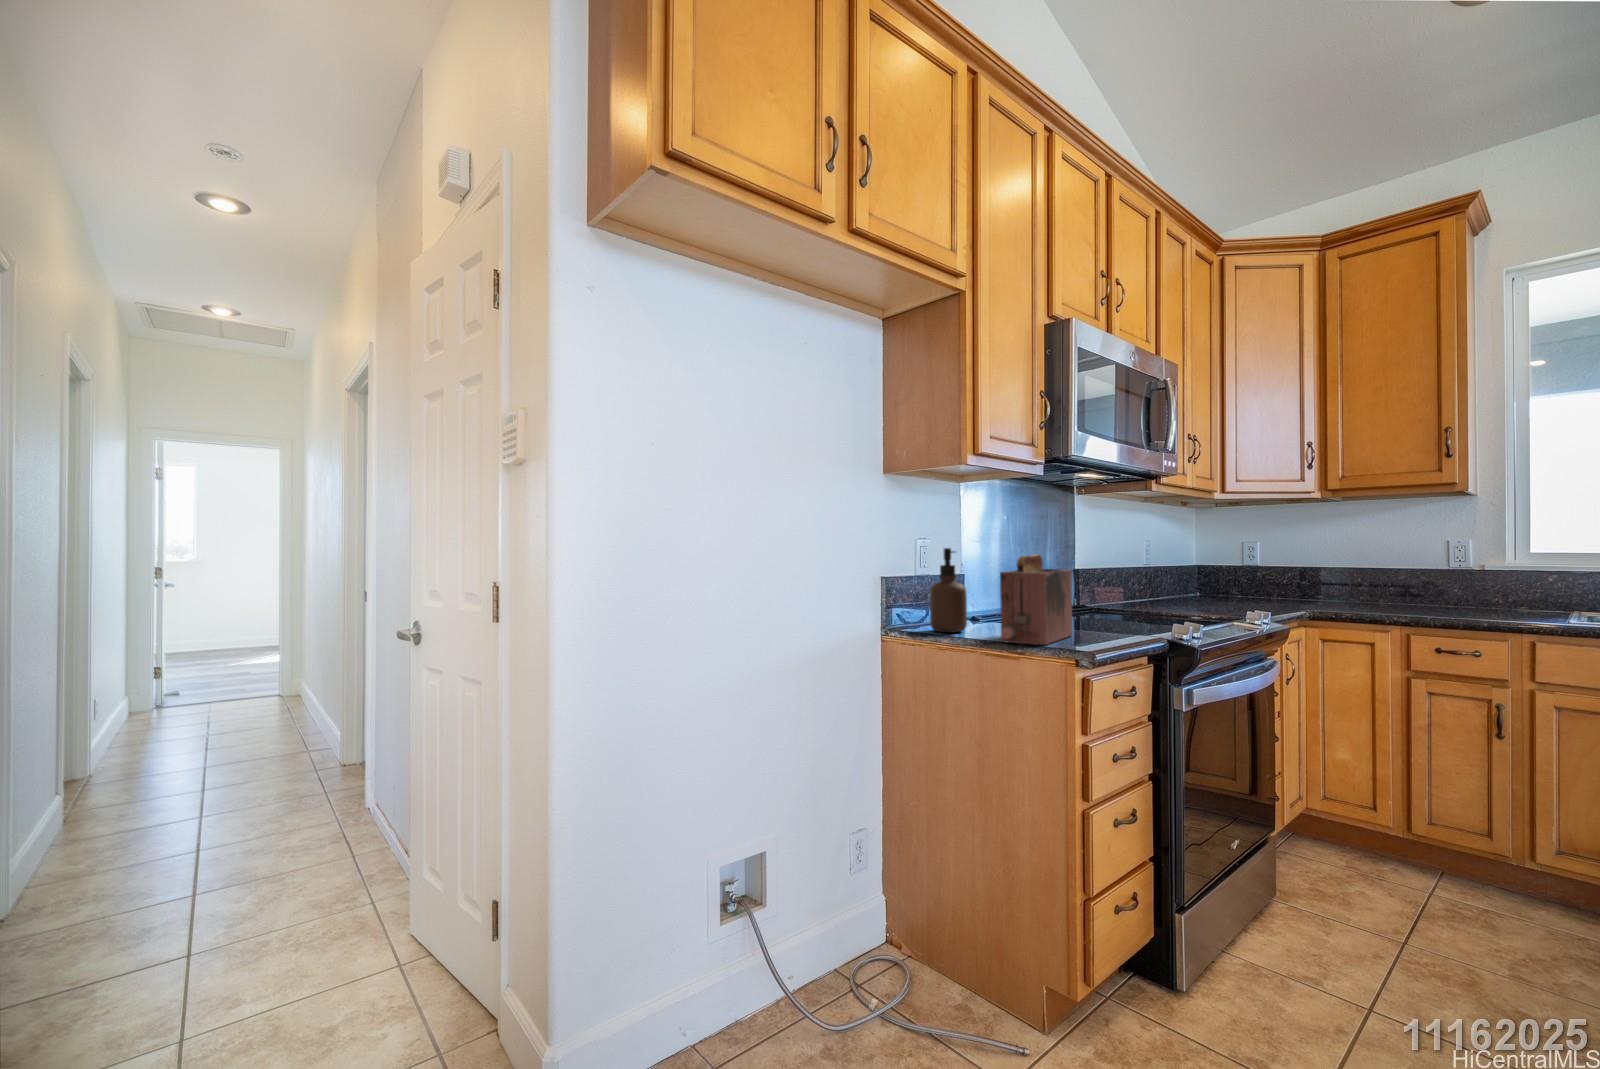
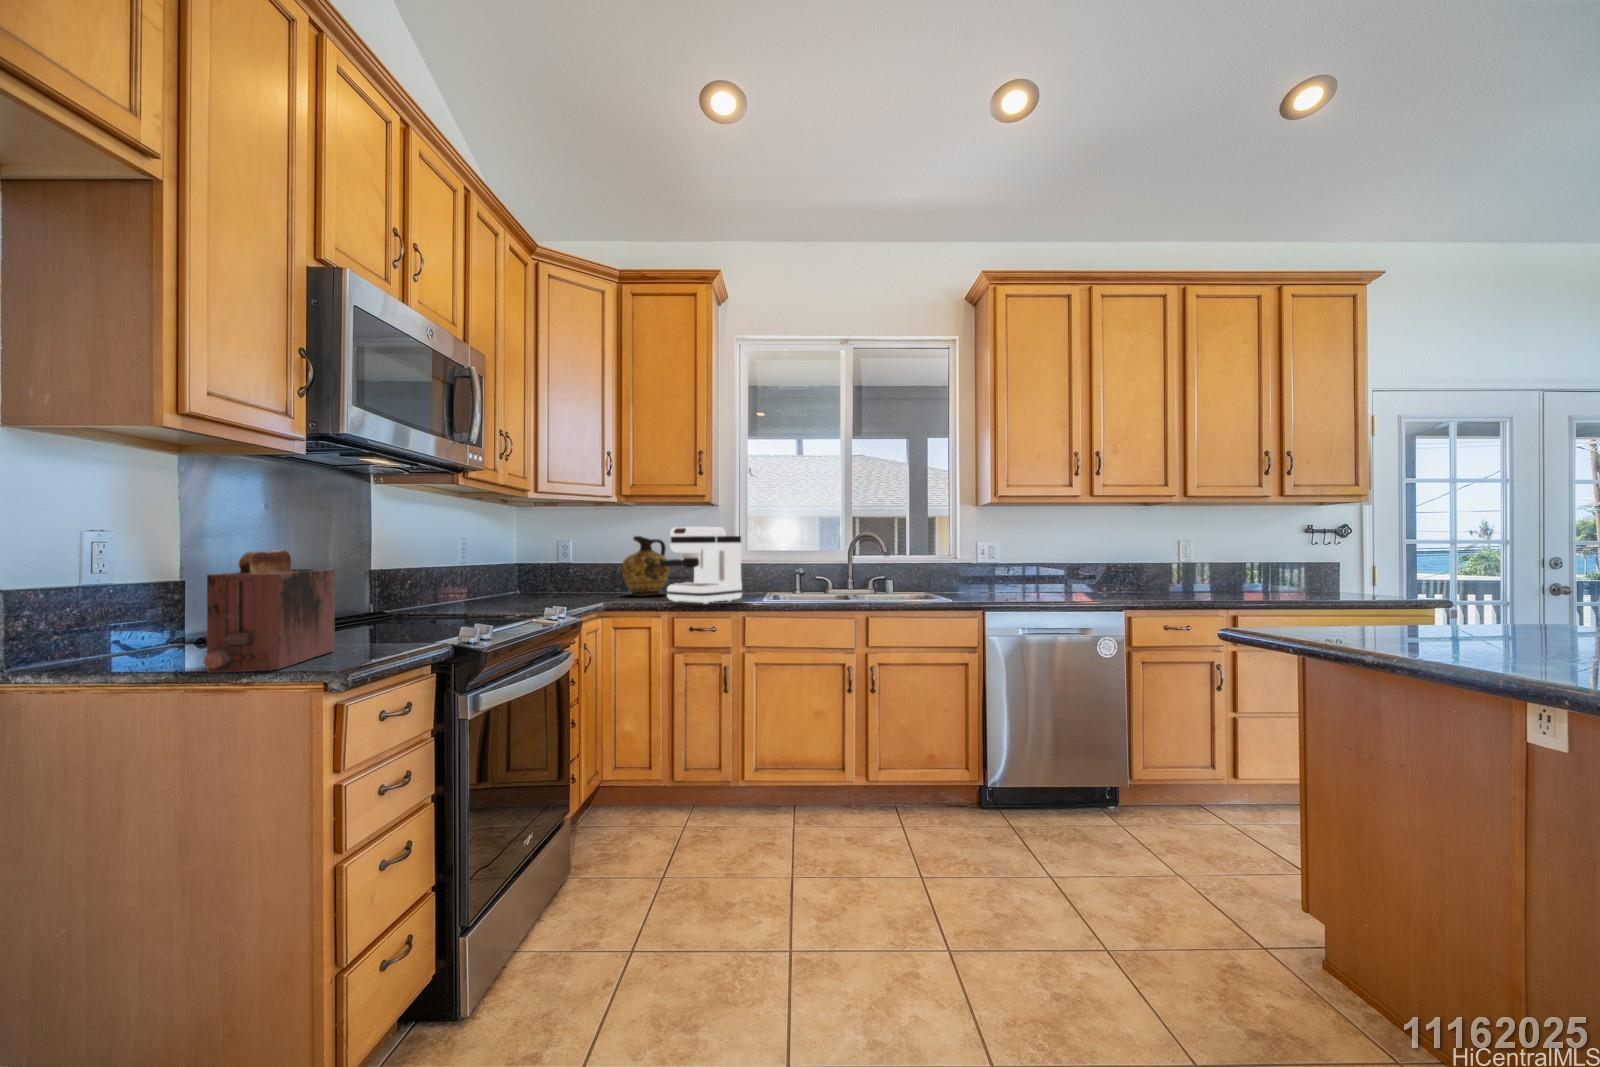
coffee maker: none [1388,525,1529,624] -> present [660,527,742,604]
ceramic jug: none [1328,535,1401,607] -> present [621,536,670,595]
soap dispenser: present [930,548,967,633] -> none [84,542,160,669]

